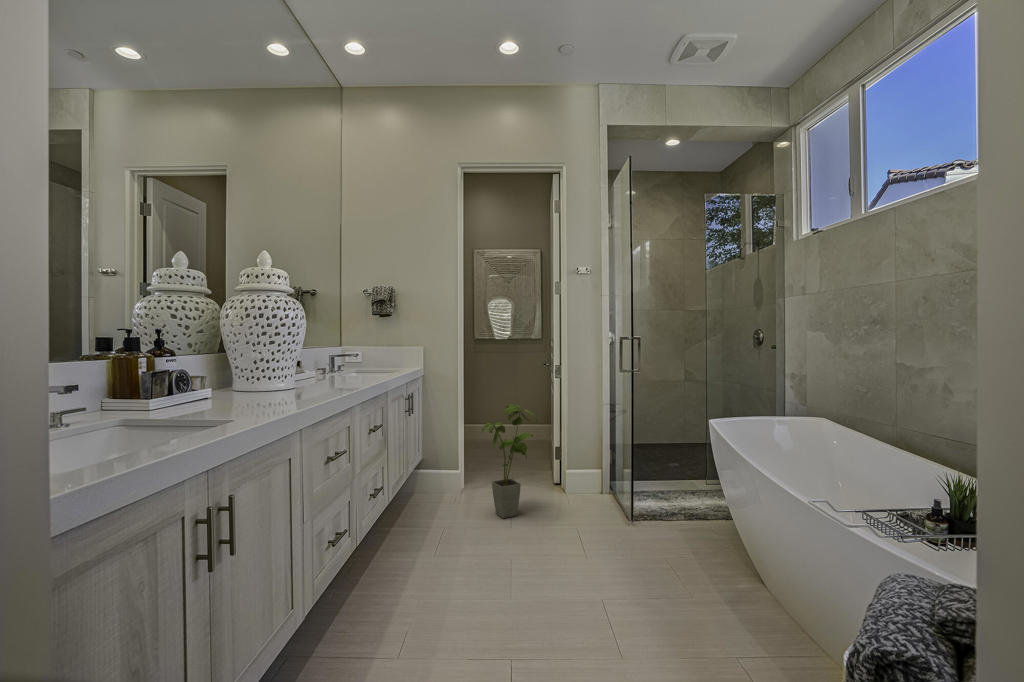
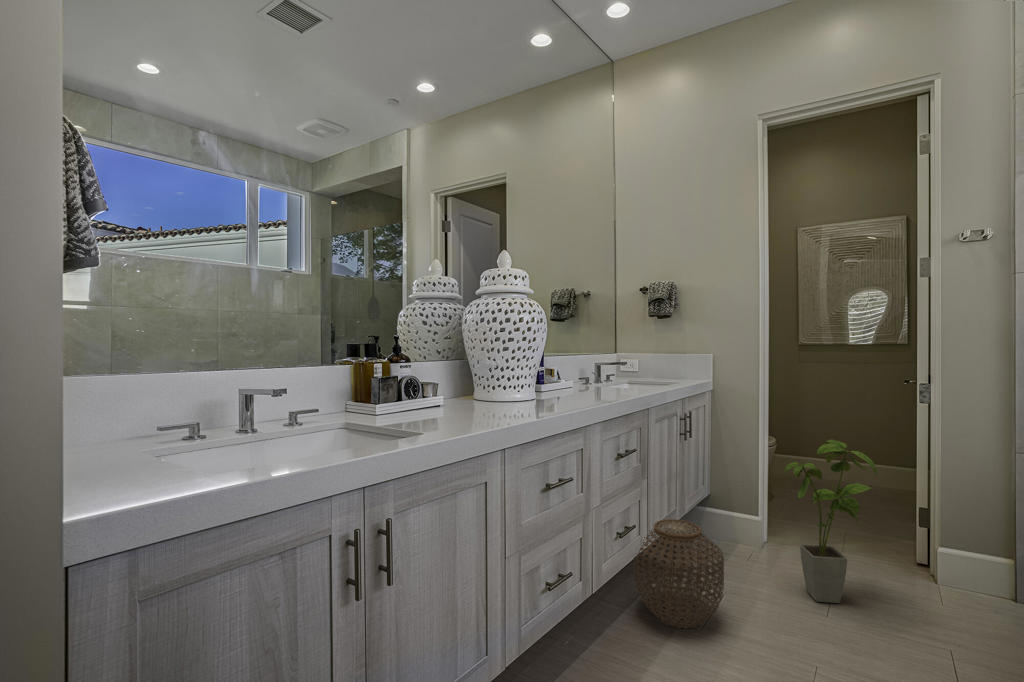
woven basket: none [380,477,449,560] -> present [633,519,724,628]

